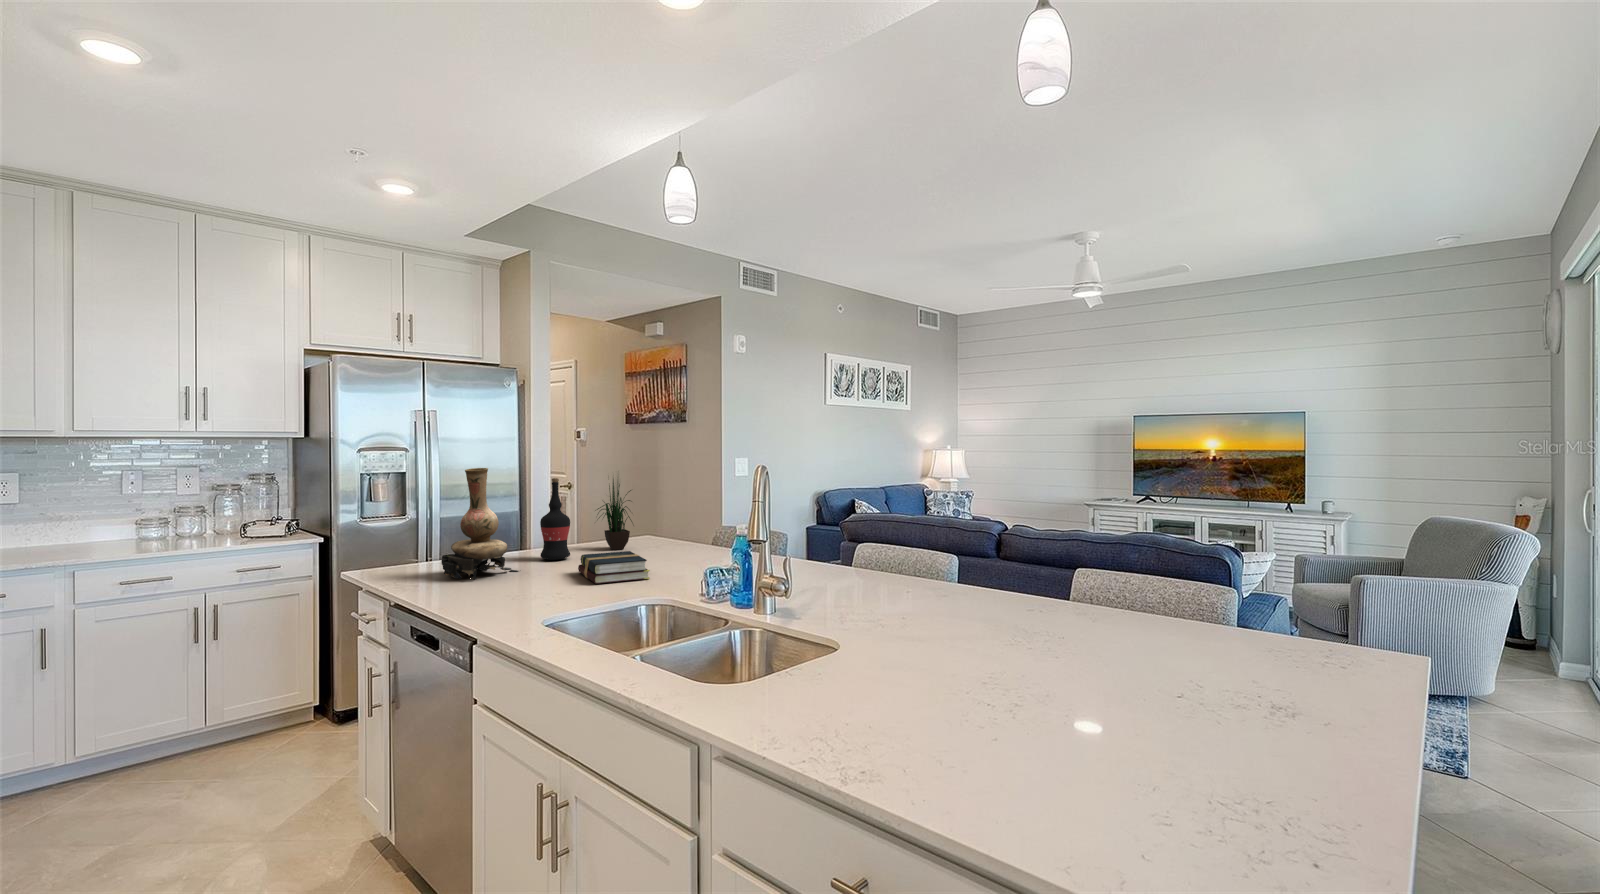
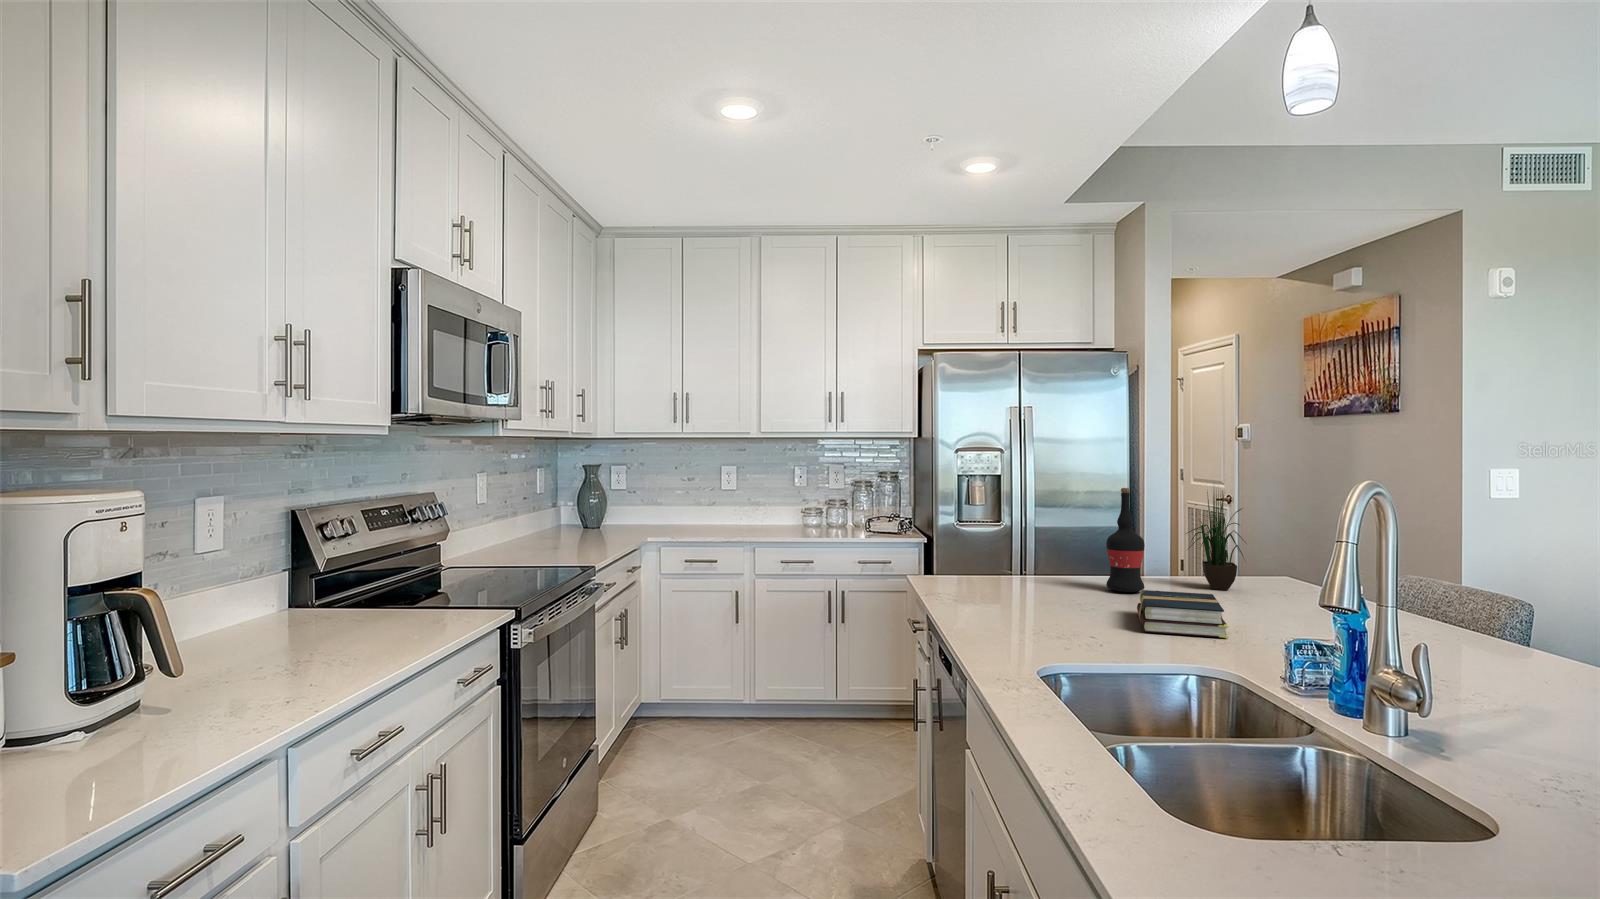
vase: present [441,468,517,580] -> none [983,472,1071,603]

